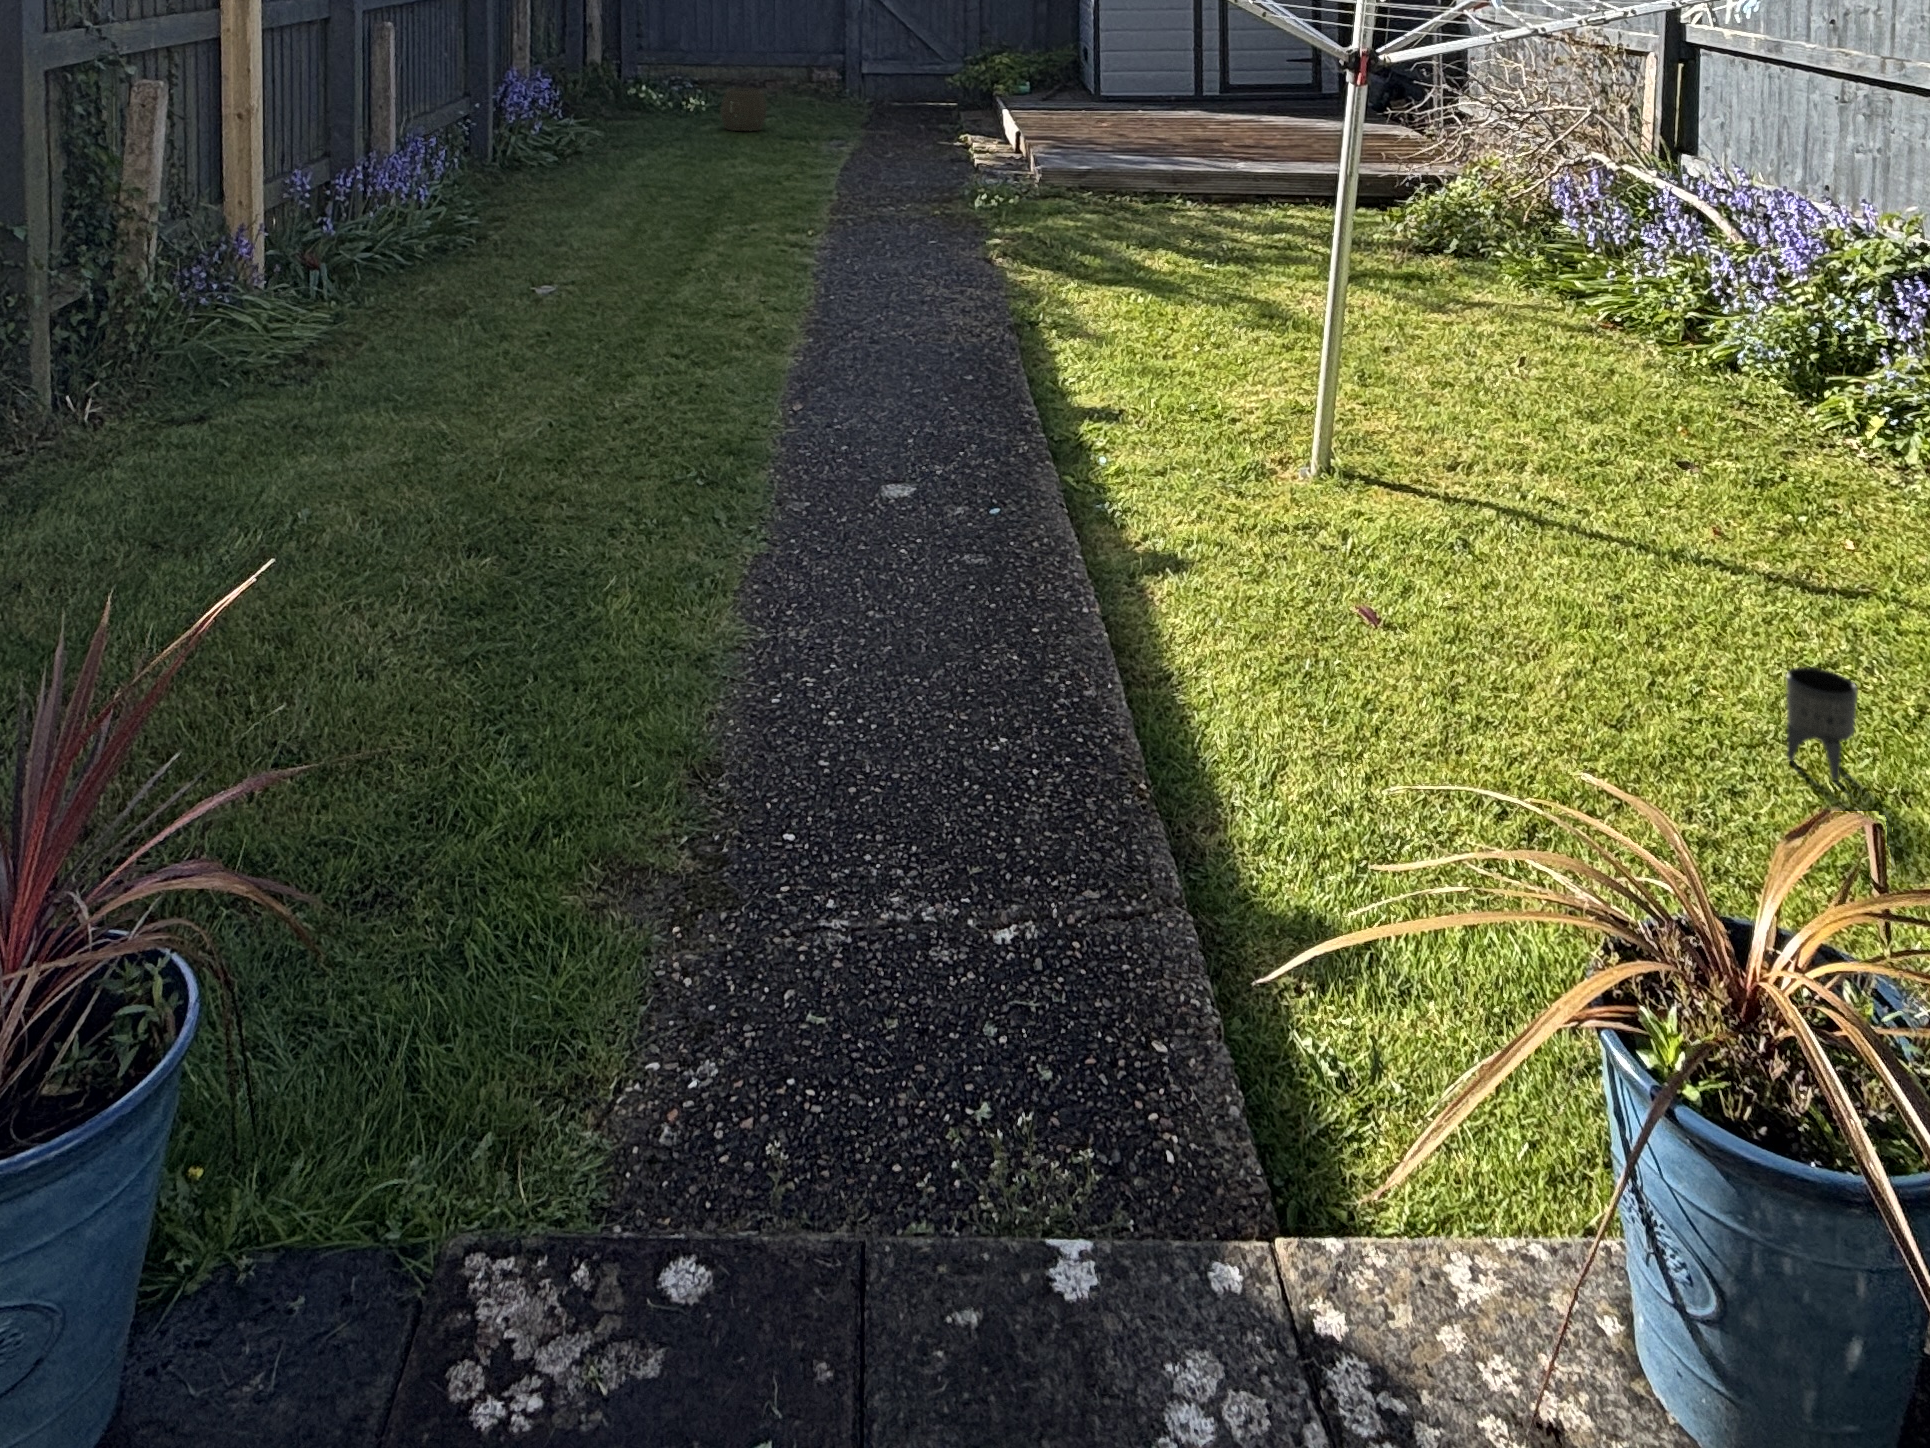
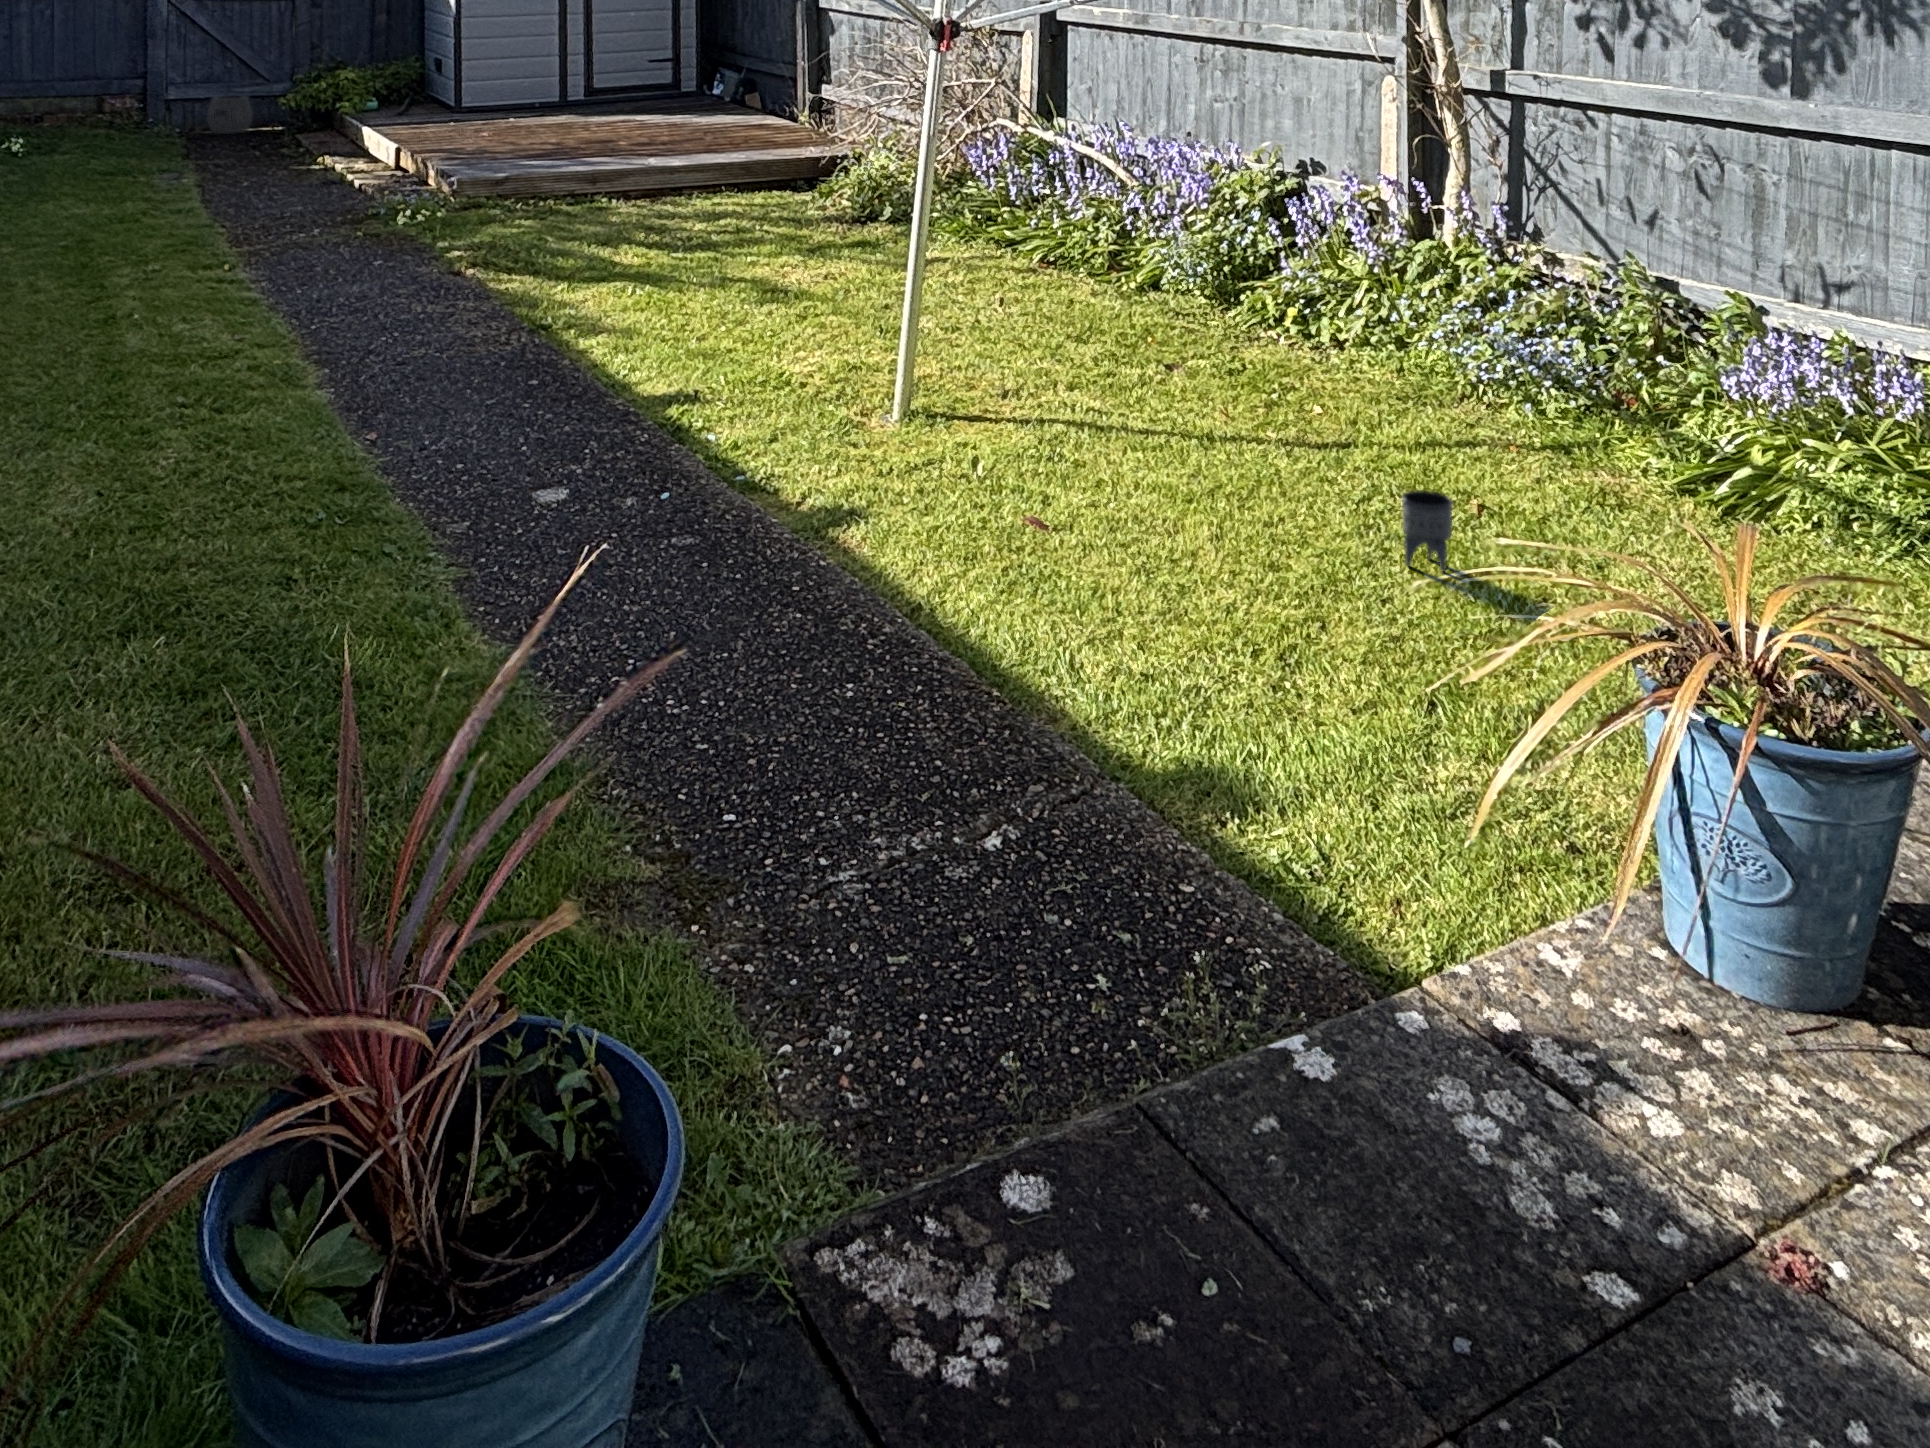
woven basket: present [721,88,767,131] -> present [208,96,252,134]

